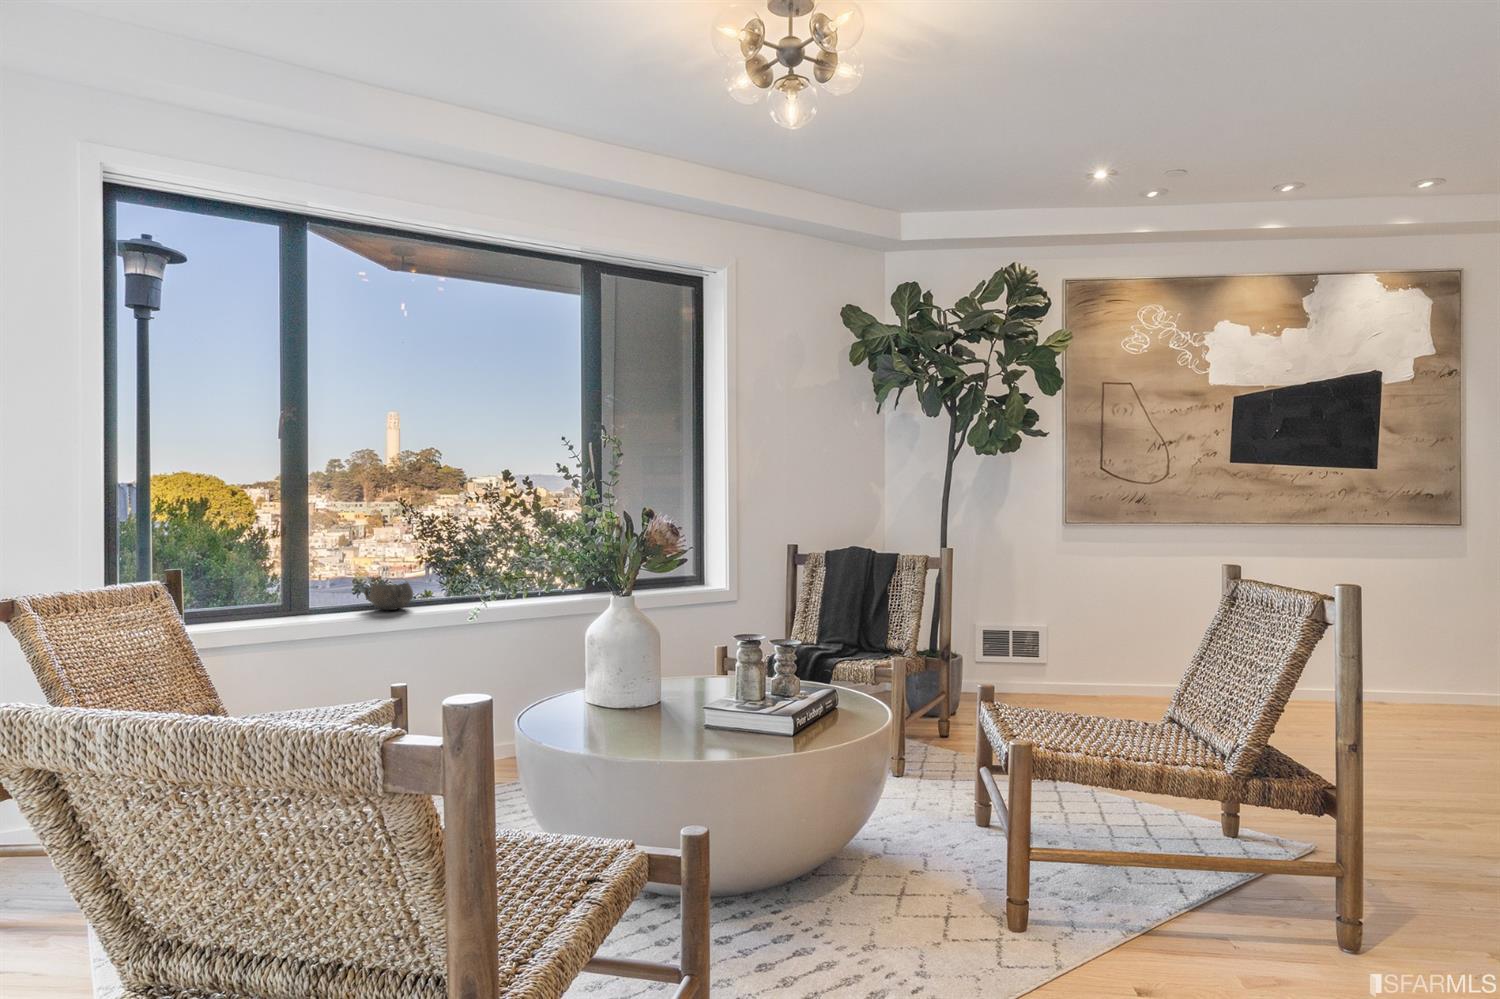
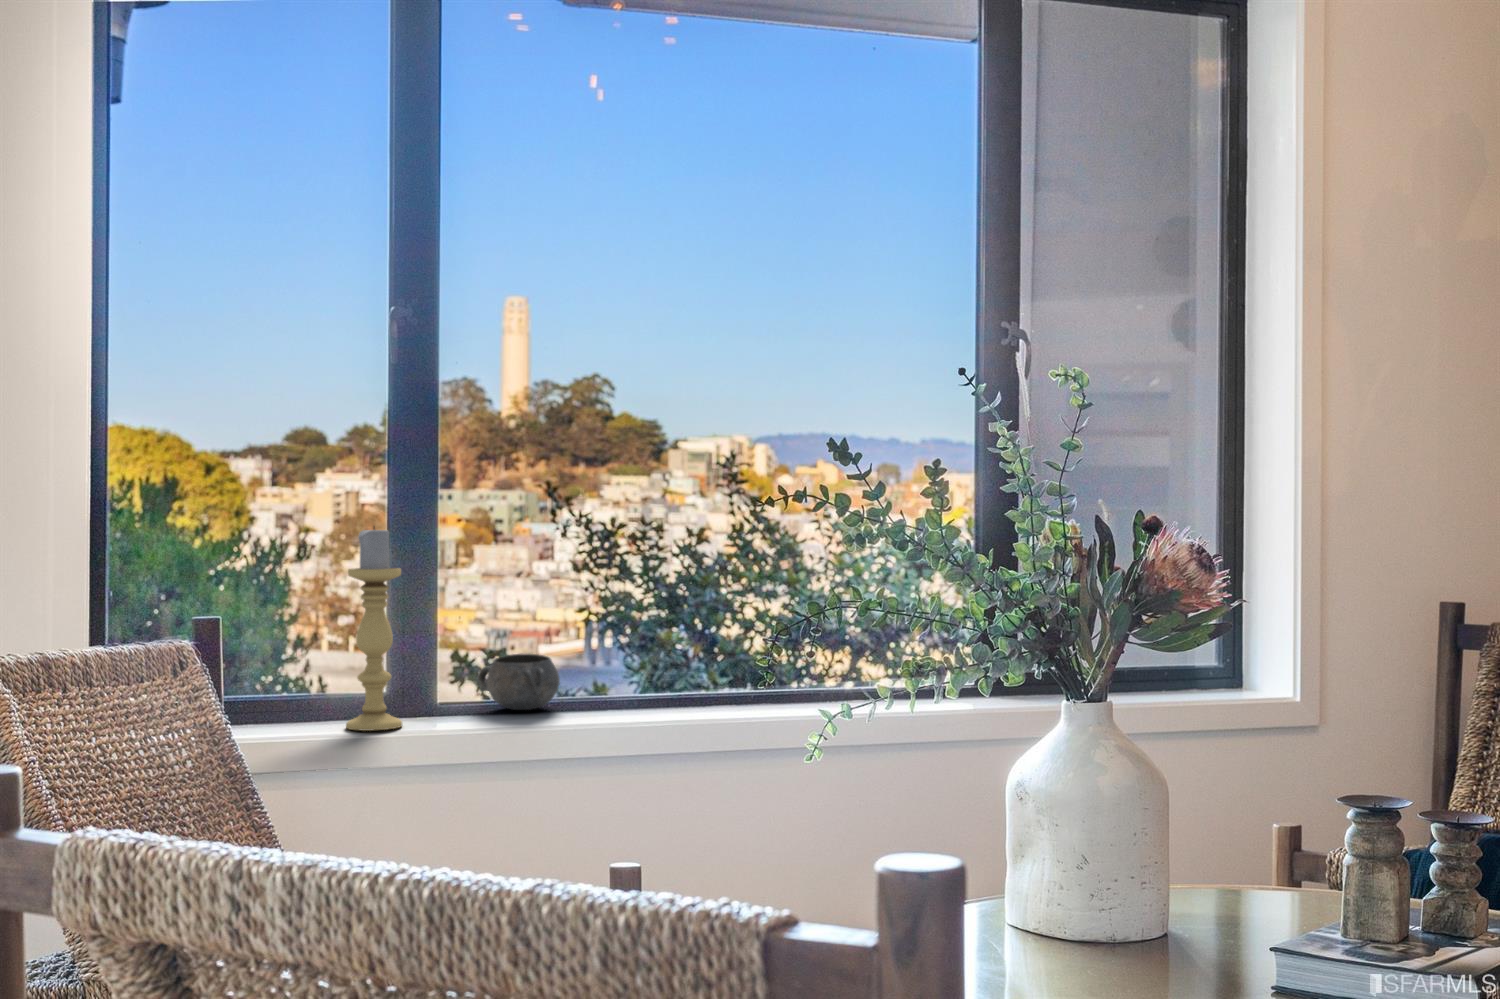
candle holder: none [279,510,316,624] -> present [346,526,402,731]

